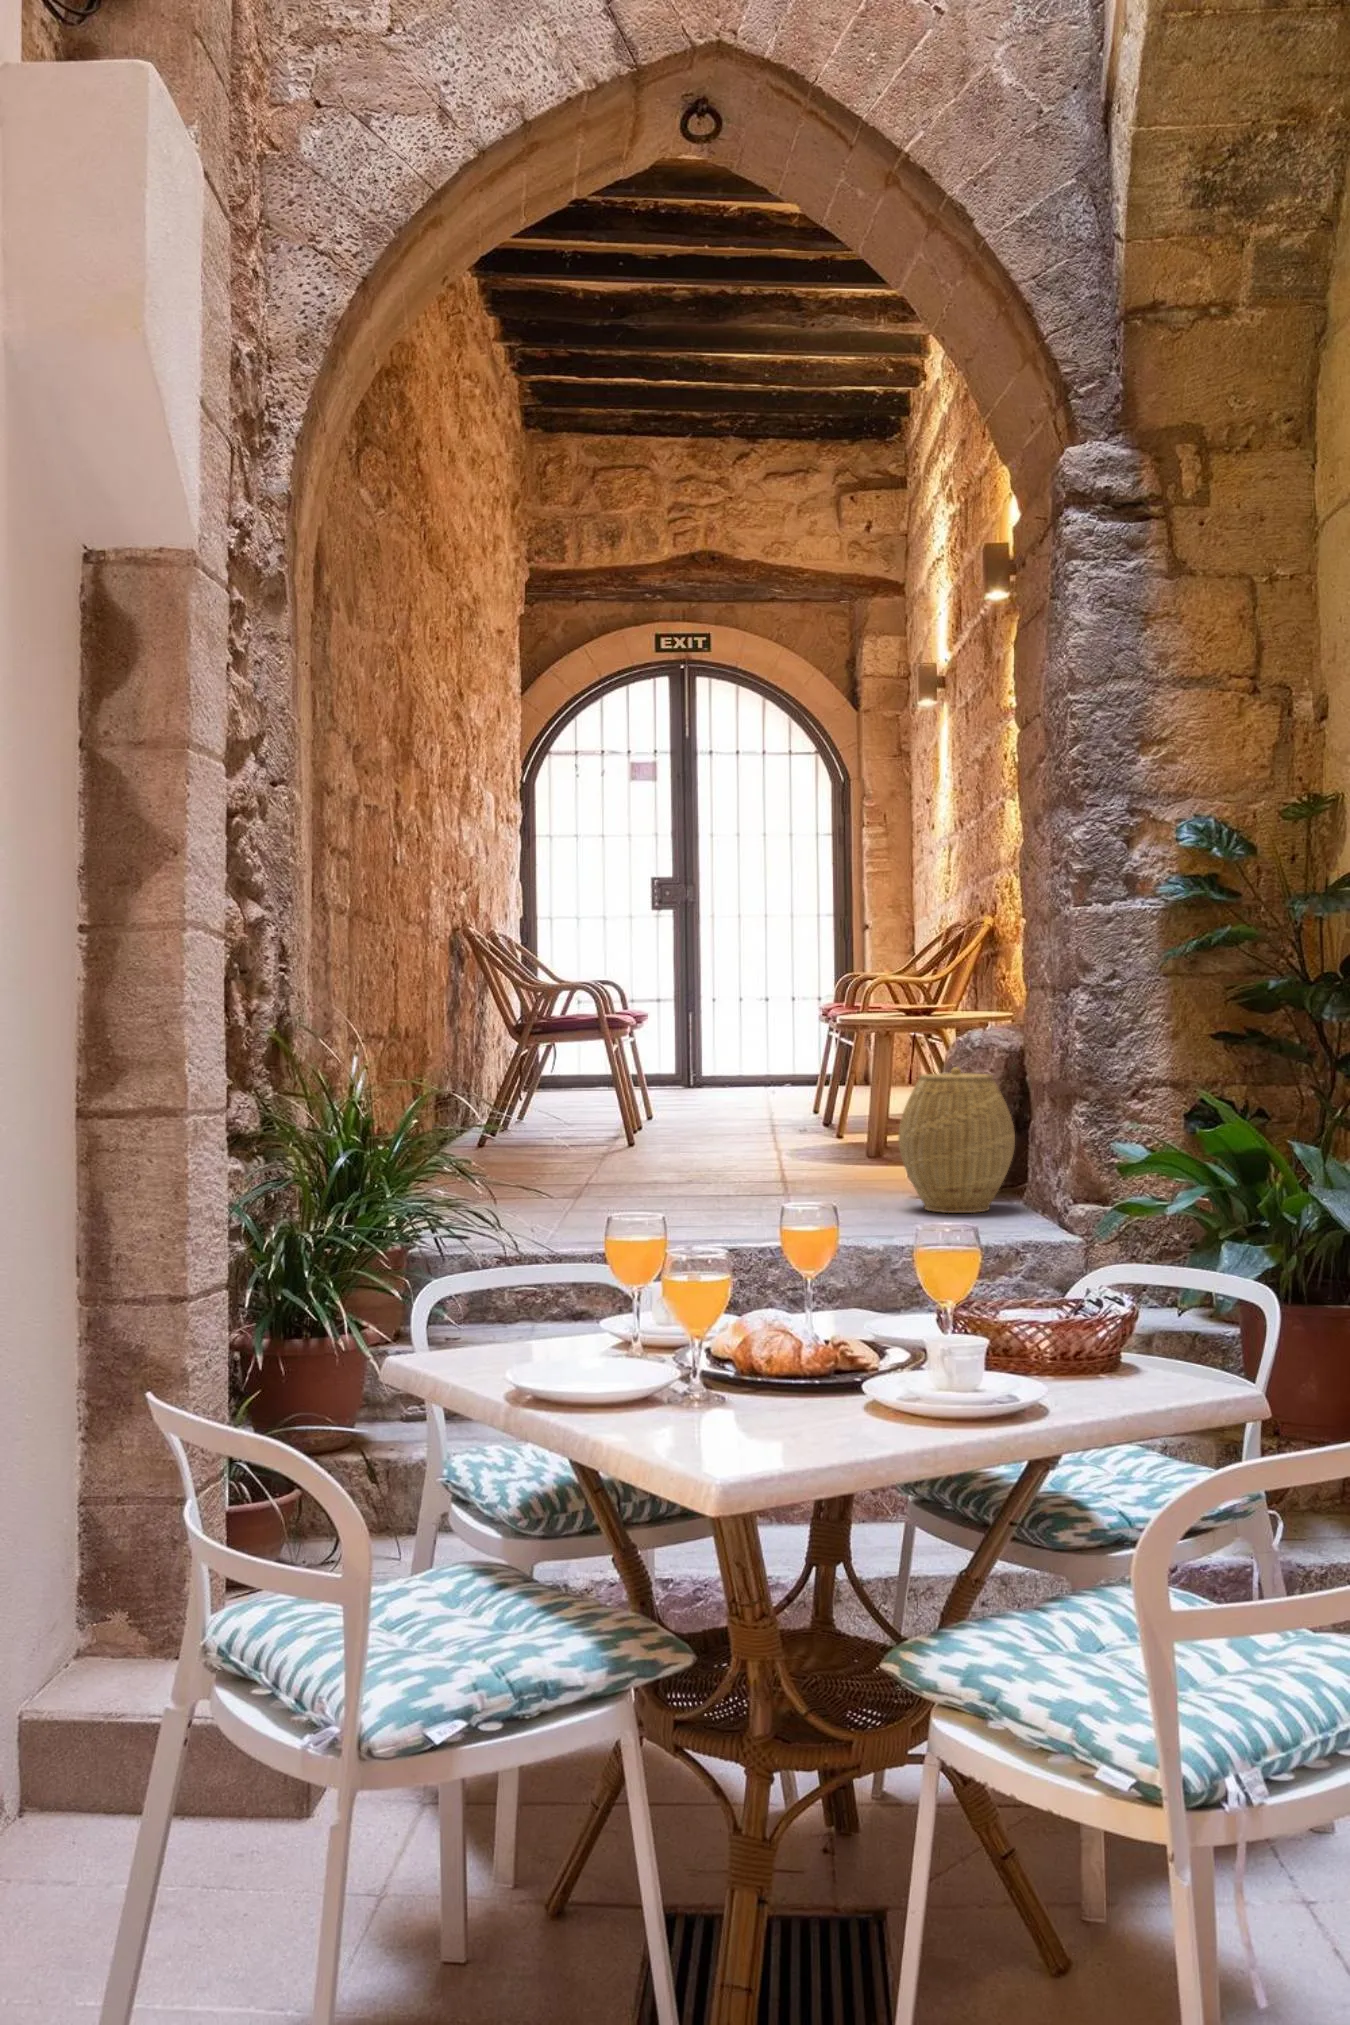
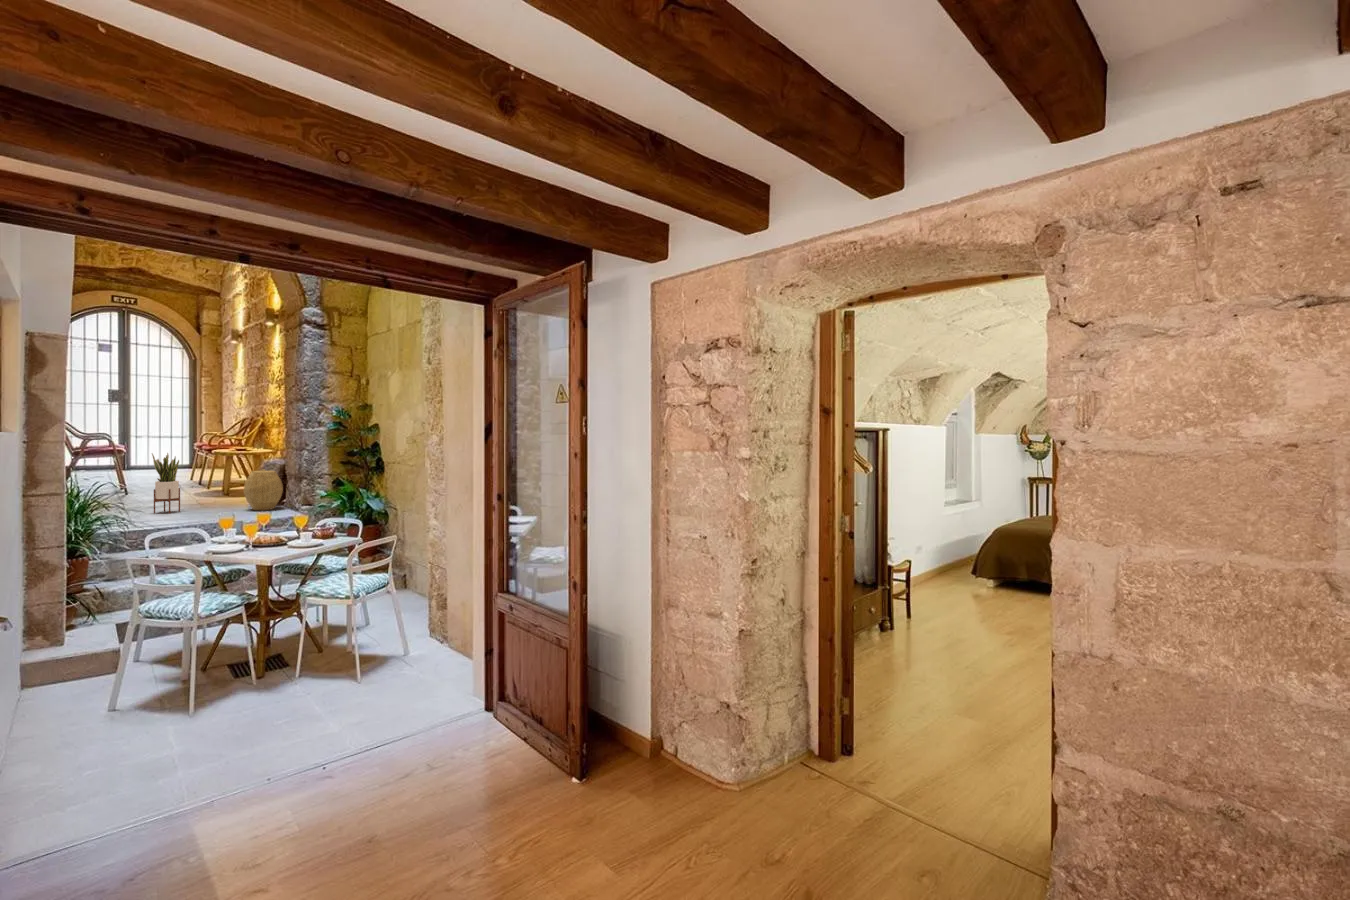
potted plant: none [662,1010,735,1206] -> present [152,453,180,513]

